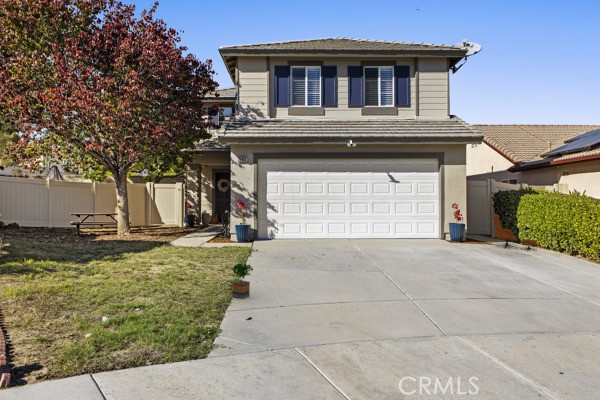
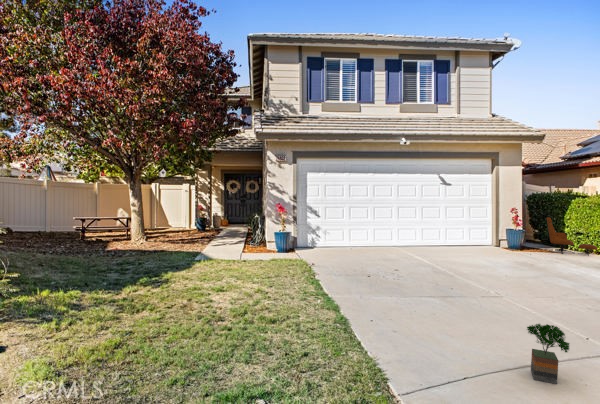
potted tree: present [232,264,253,299] -> present [527,324,569,384]

